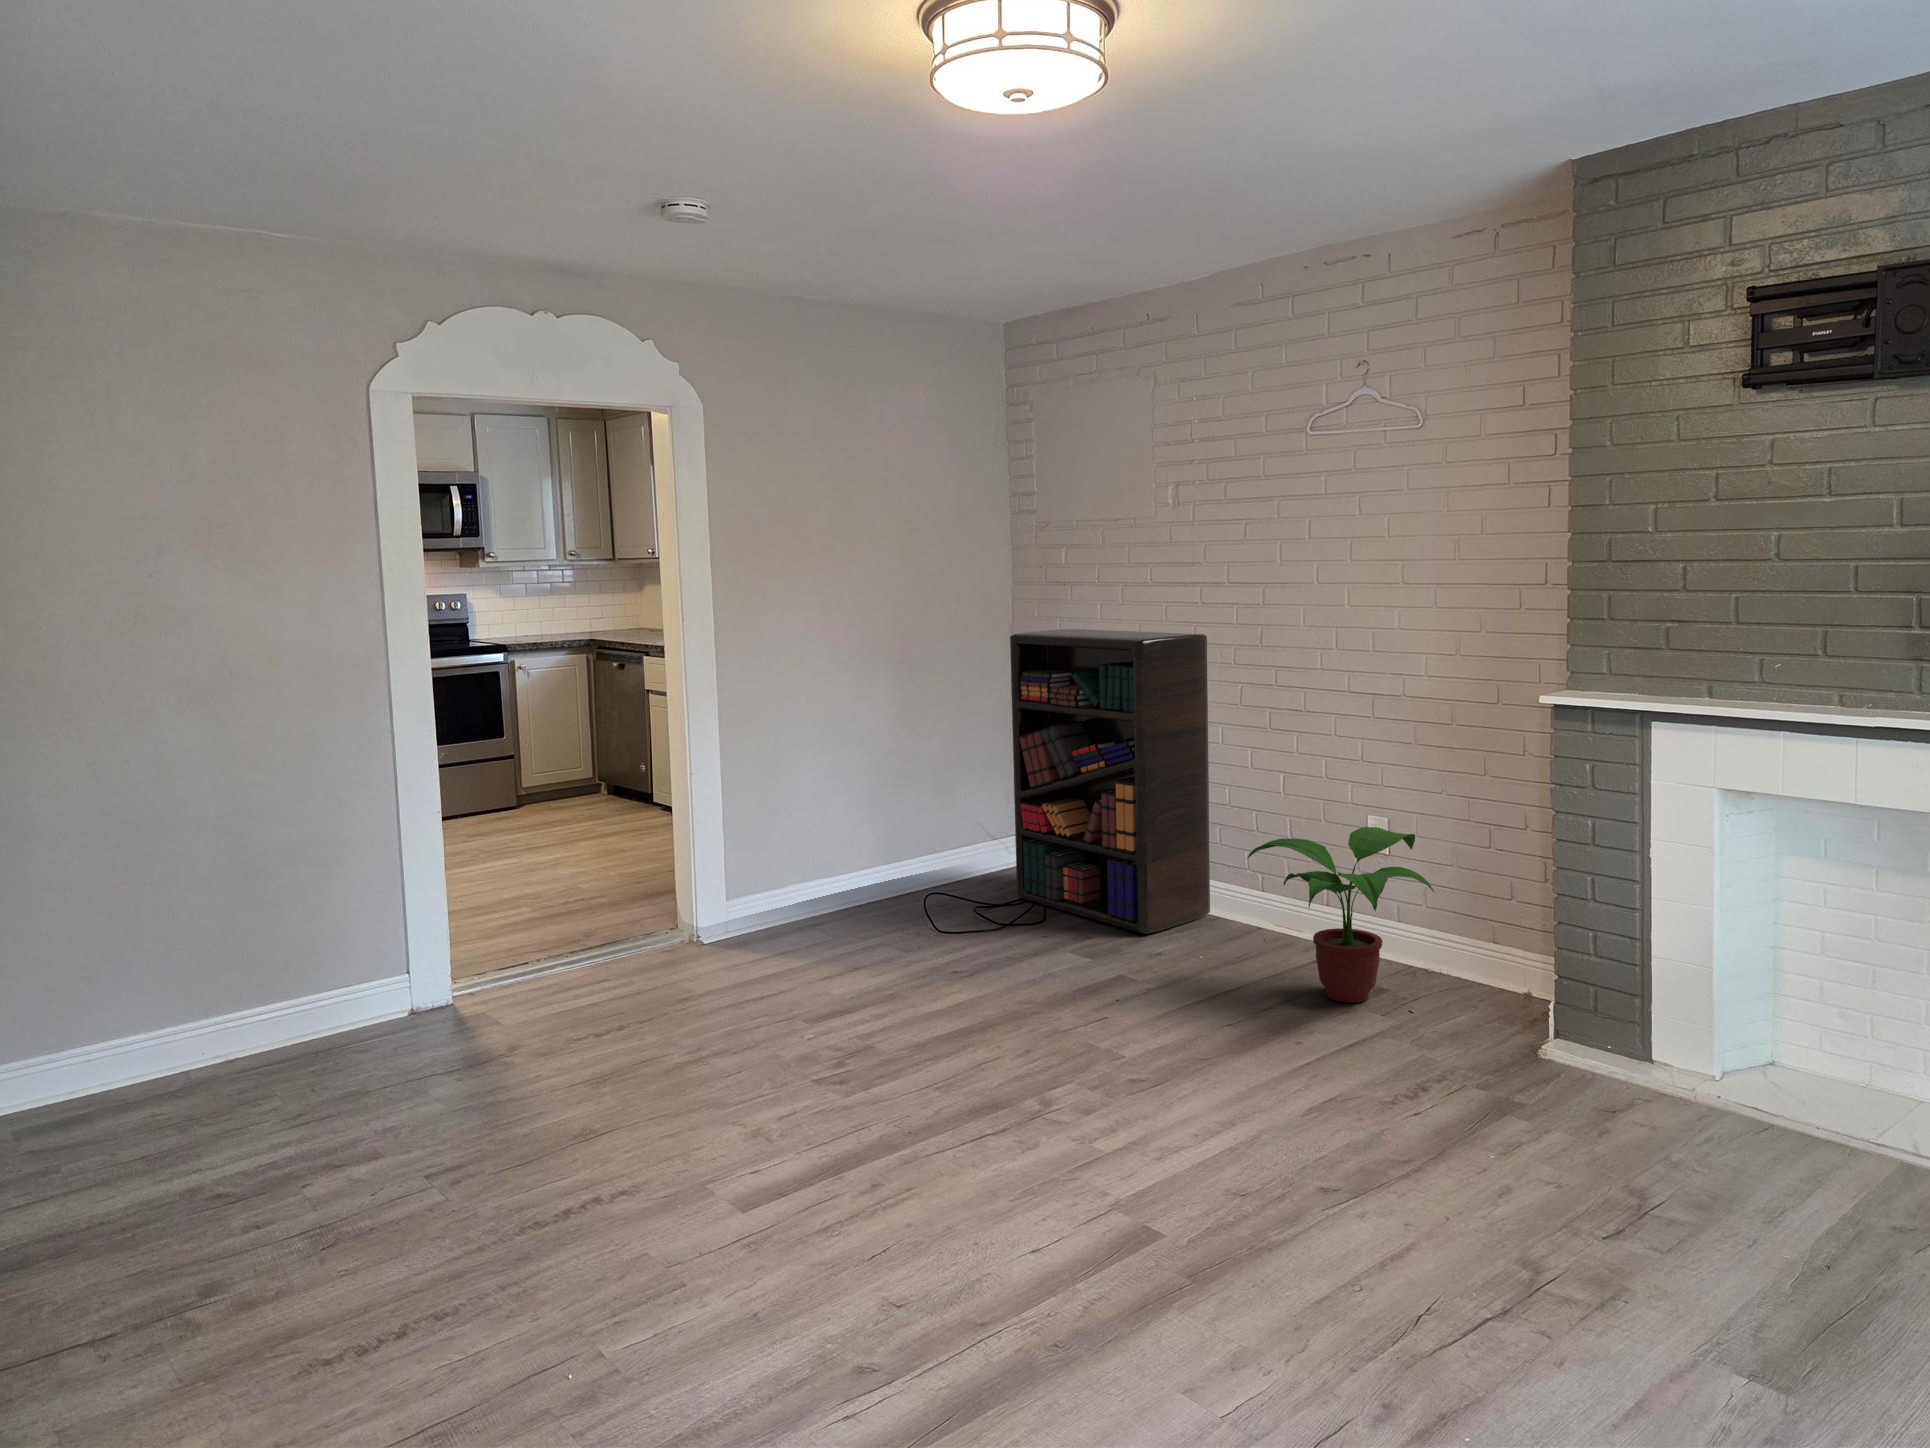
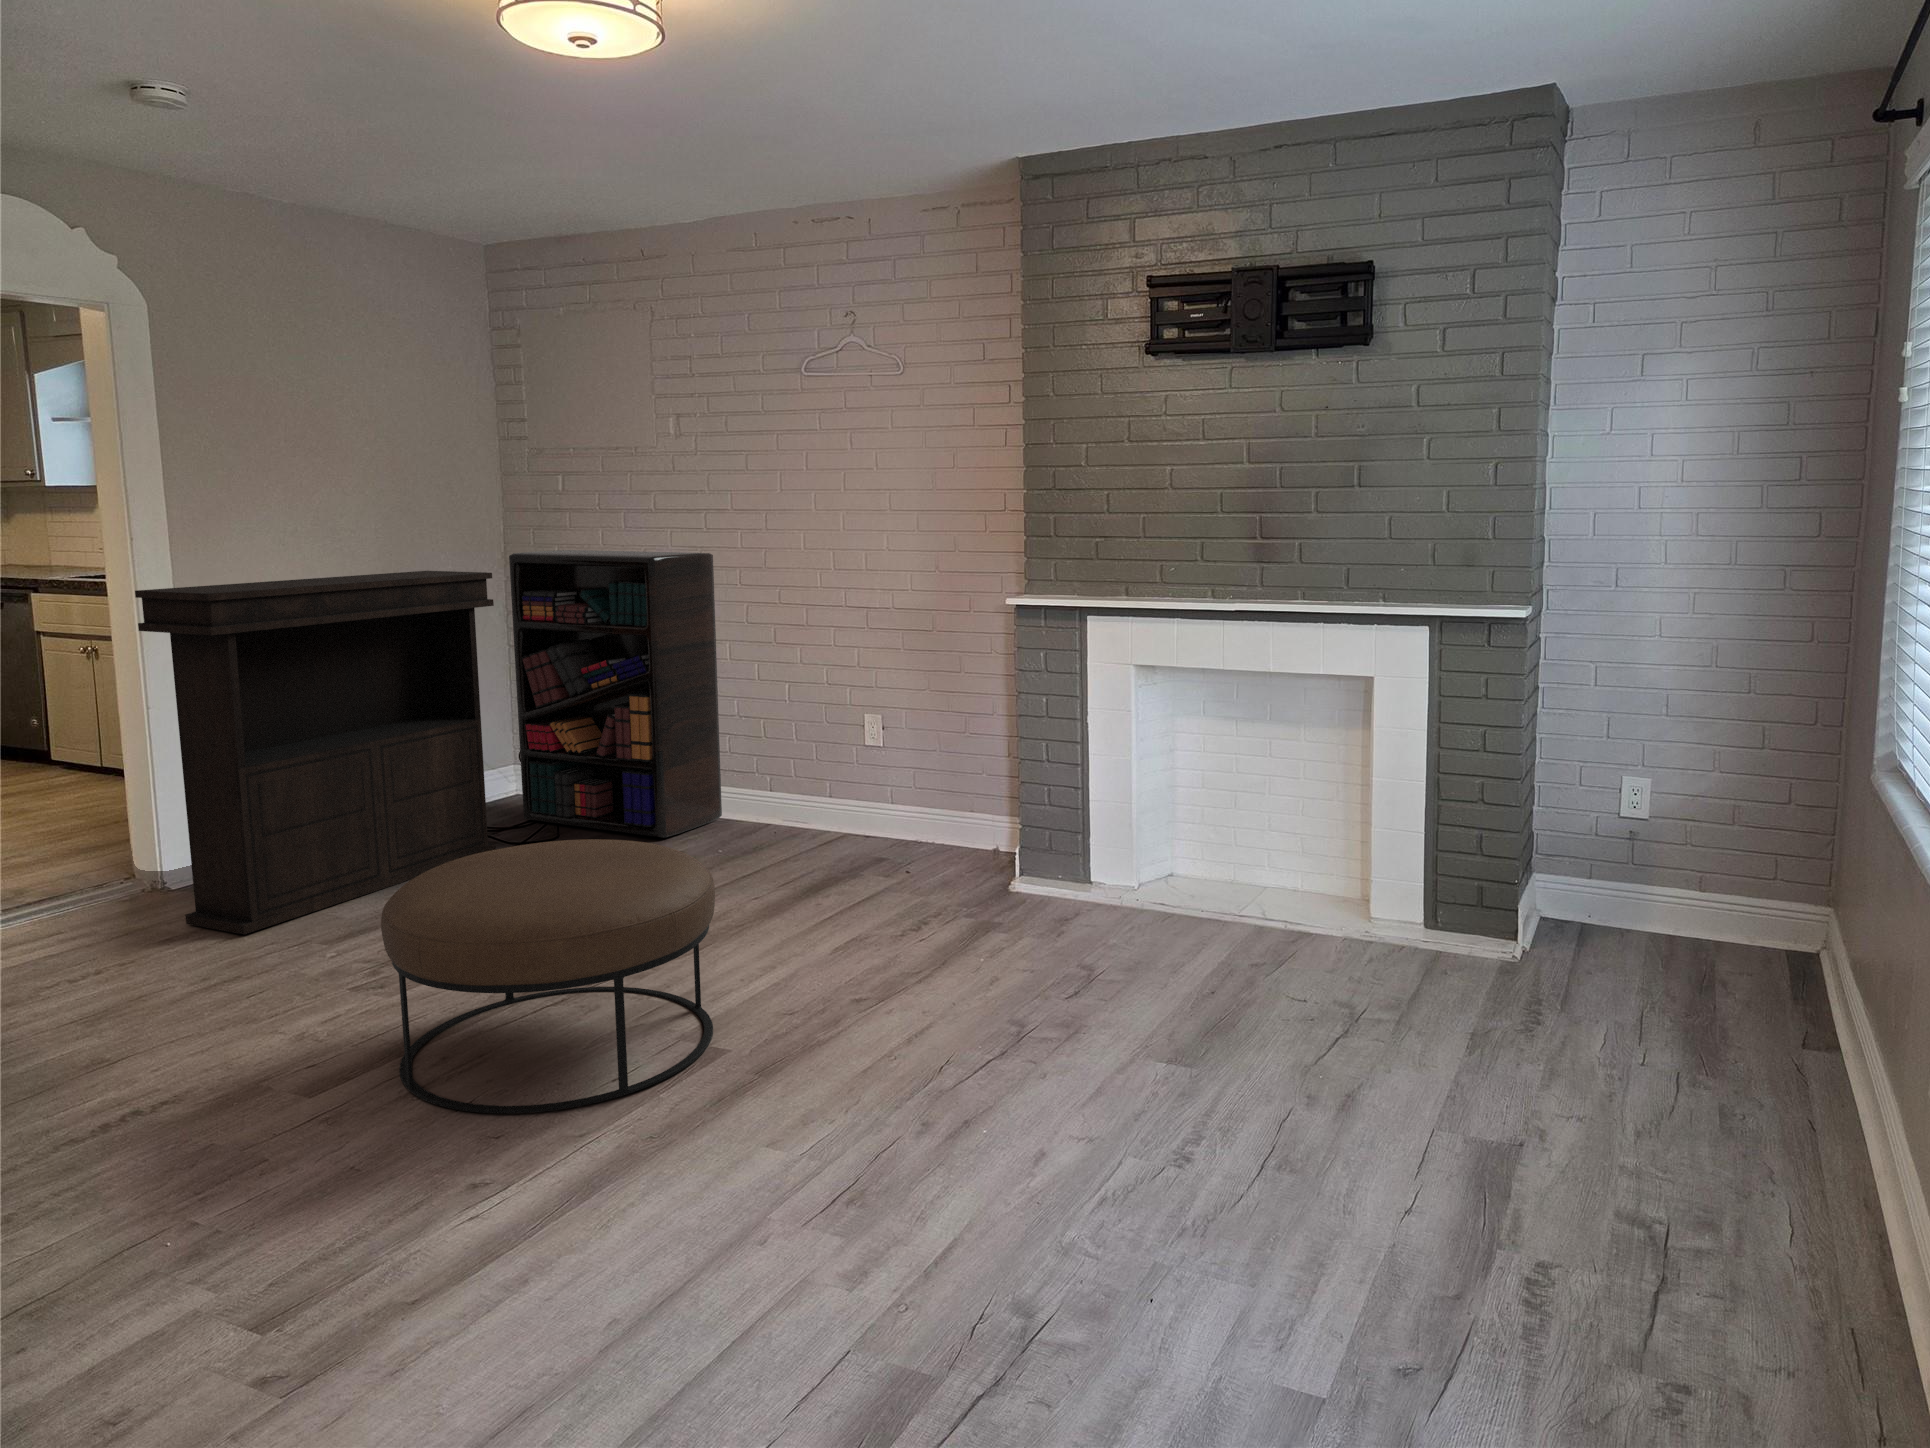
console table: none [676,652,987,1002] -> present [135,571,495,935]
potted plant: present [1248,827,1434,1003] -> none [763,720,926,871]
ottoman: none [814,960,1158,1288] -> present [381,839,715,1113]

